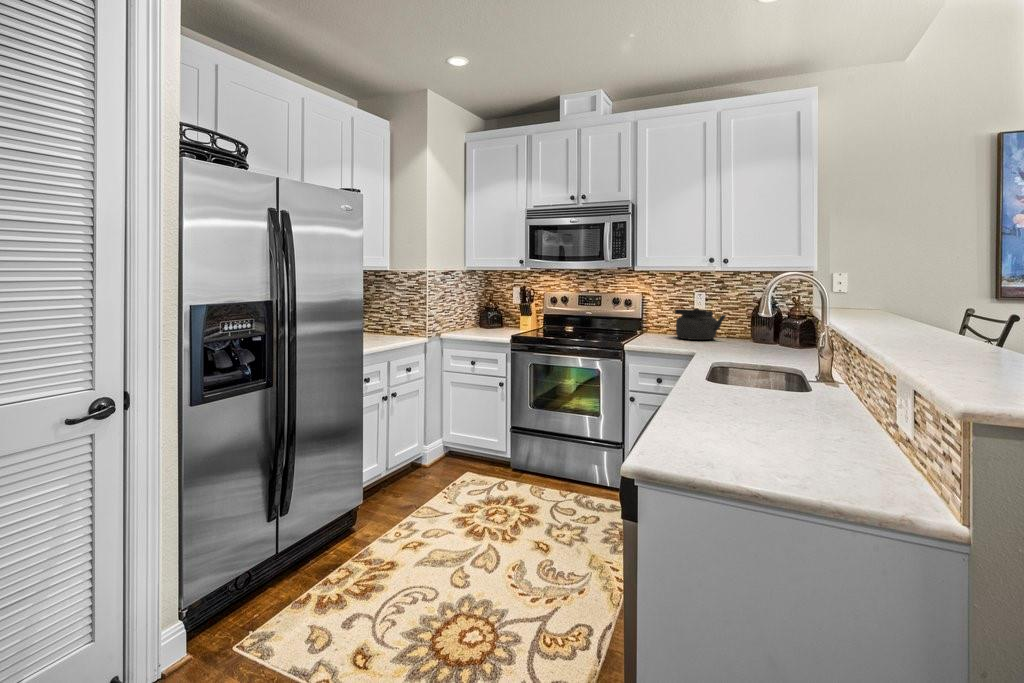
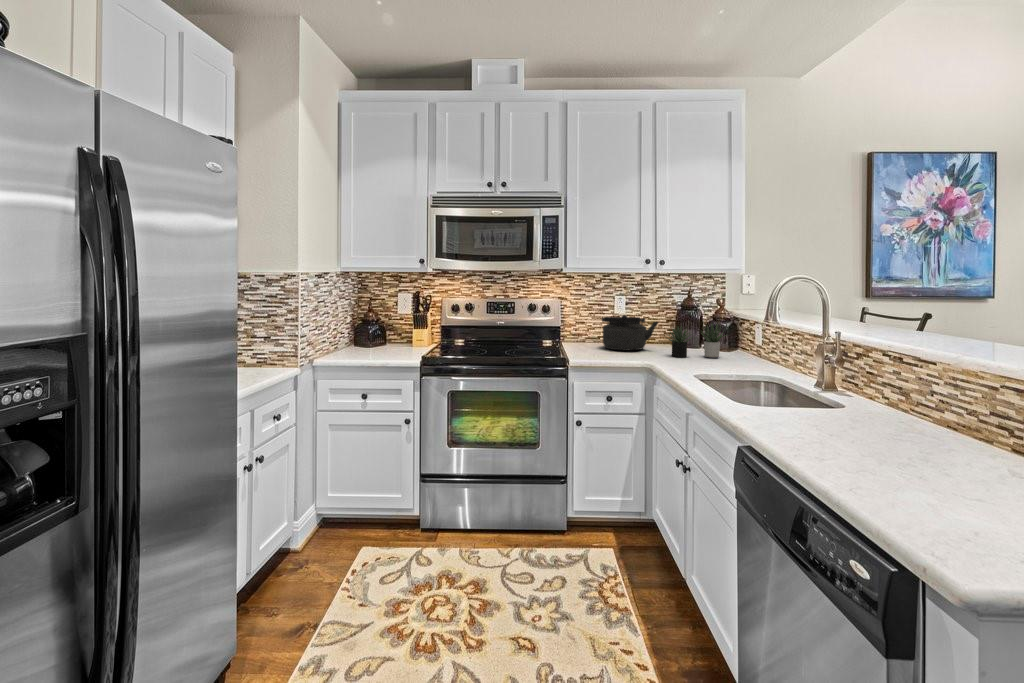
succulent plant: none [724,315,789,348] -> present [667,323,726,357]

